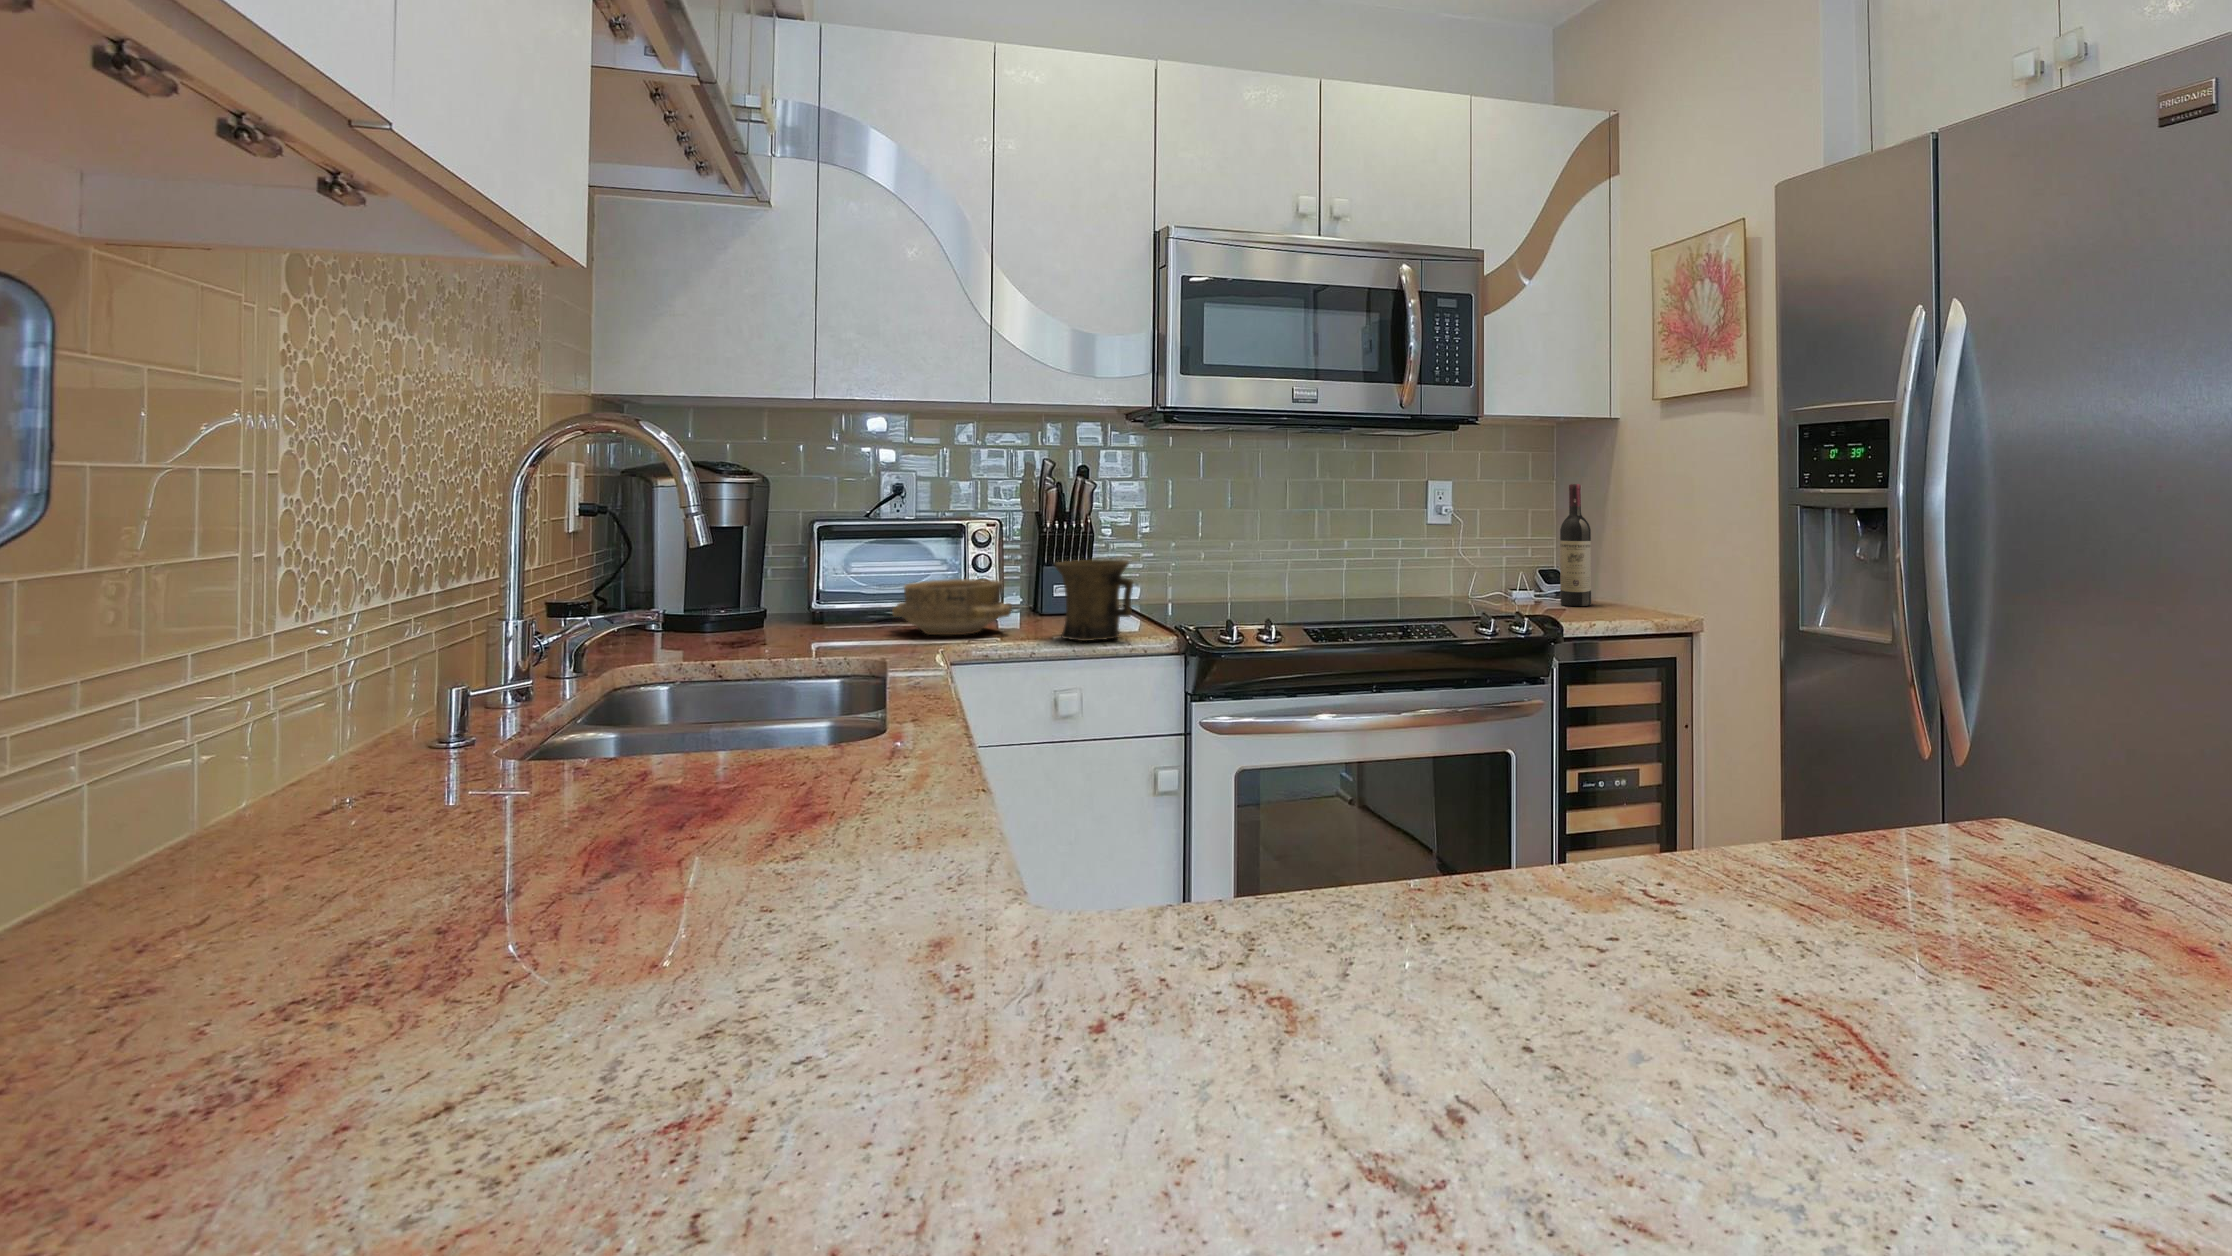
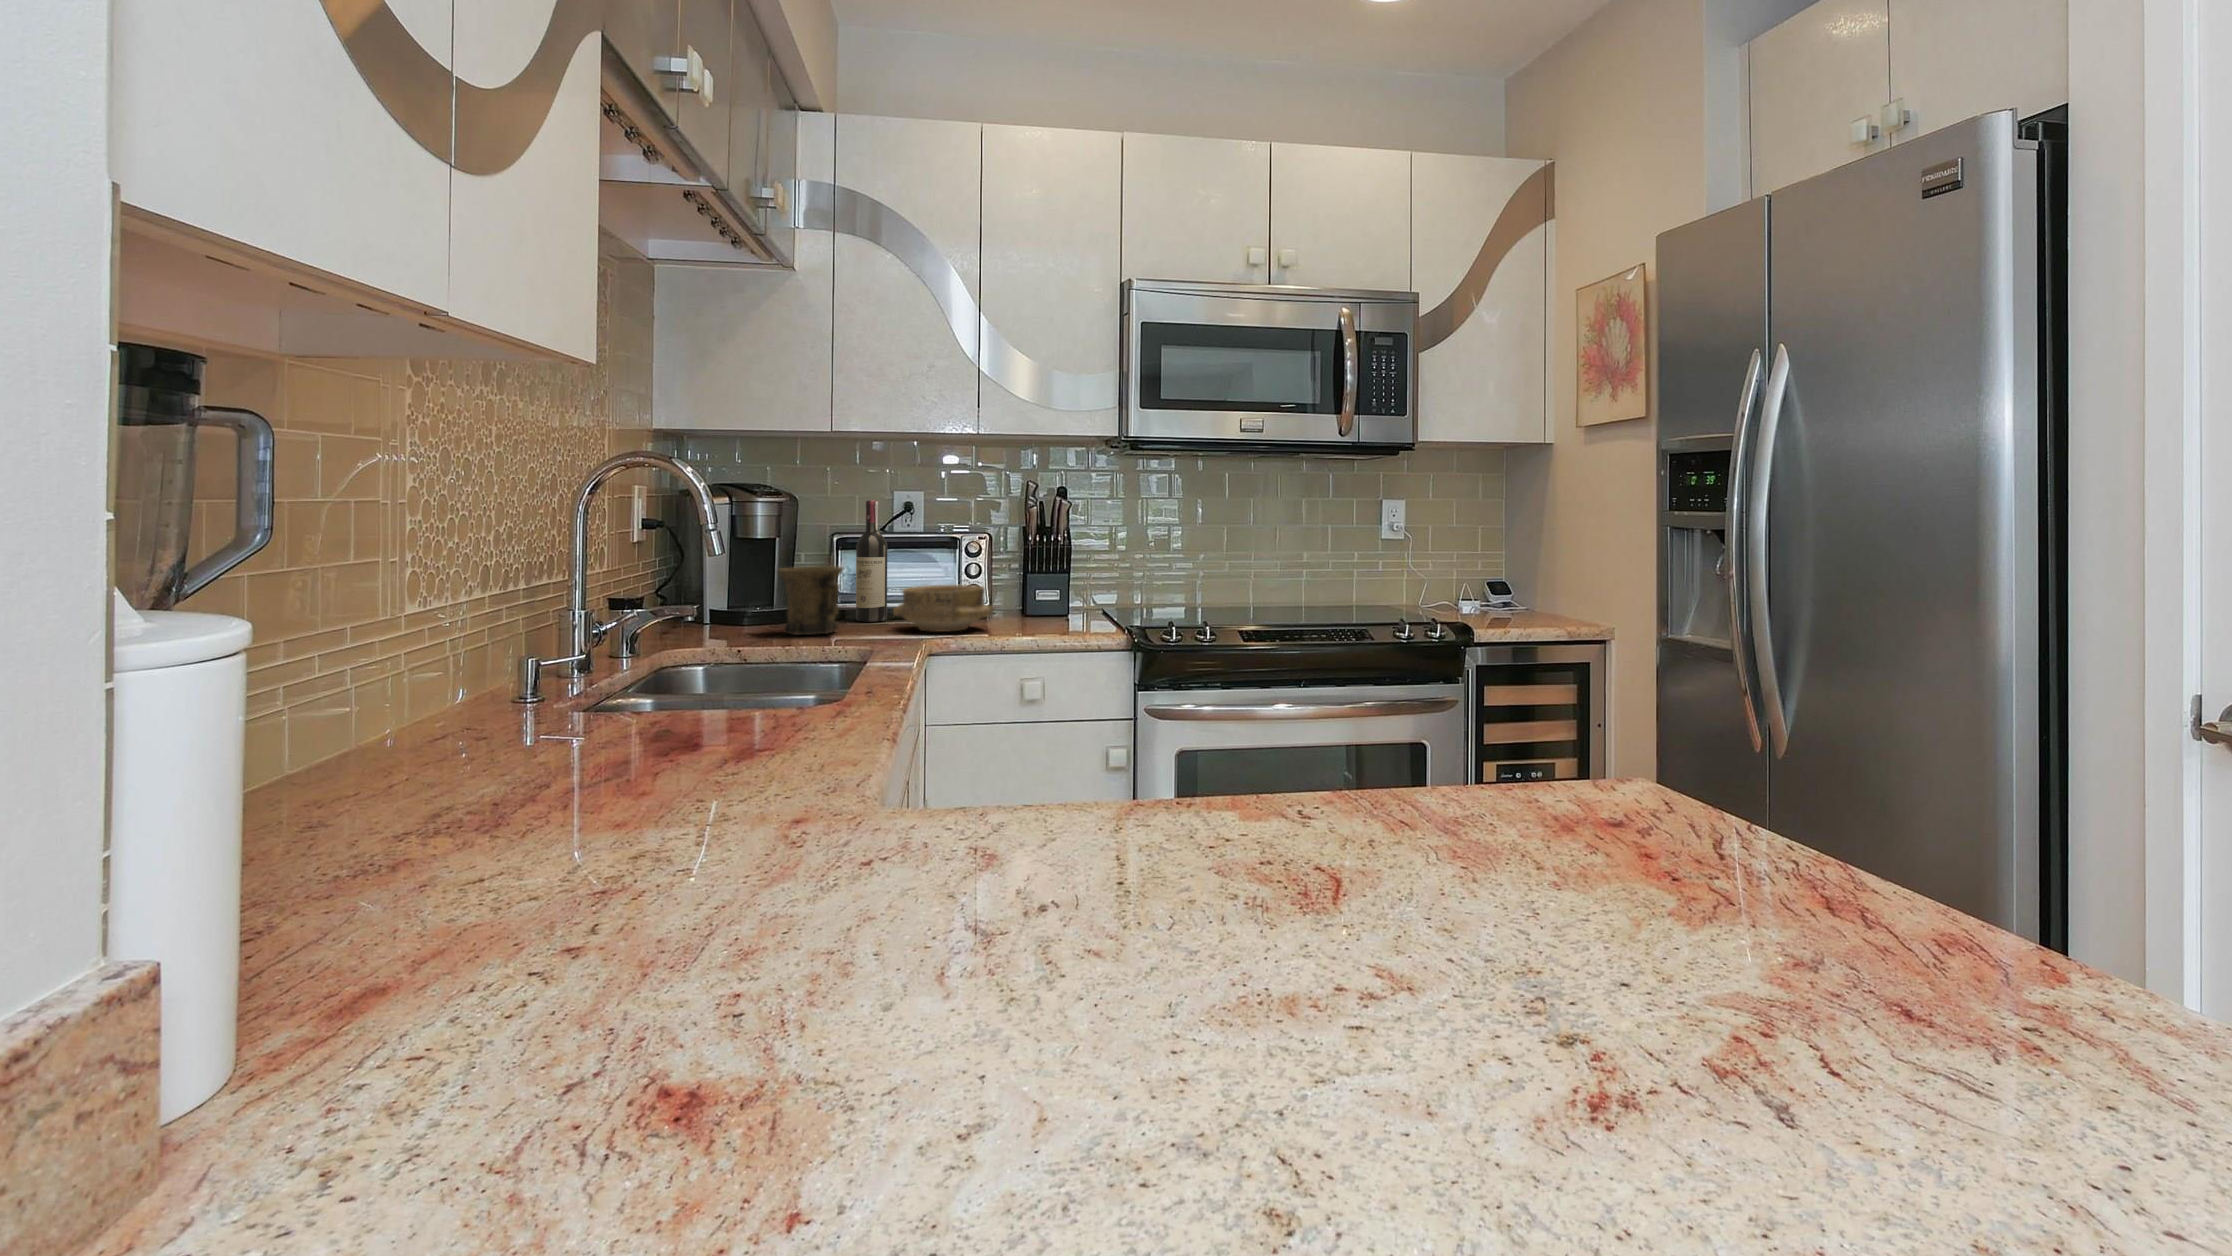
wine bottle: present [1560,484,1591,606] -> present [856,500,887,622]
mug: present [1055,559,1133,641] -> present [778,566,843,635]

